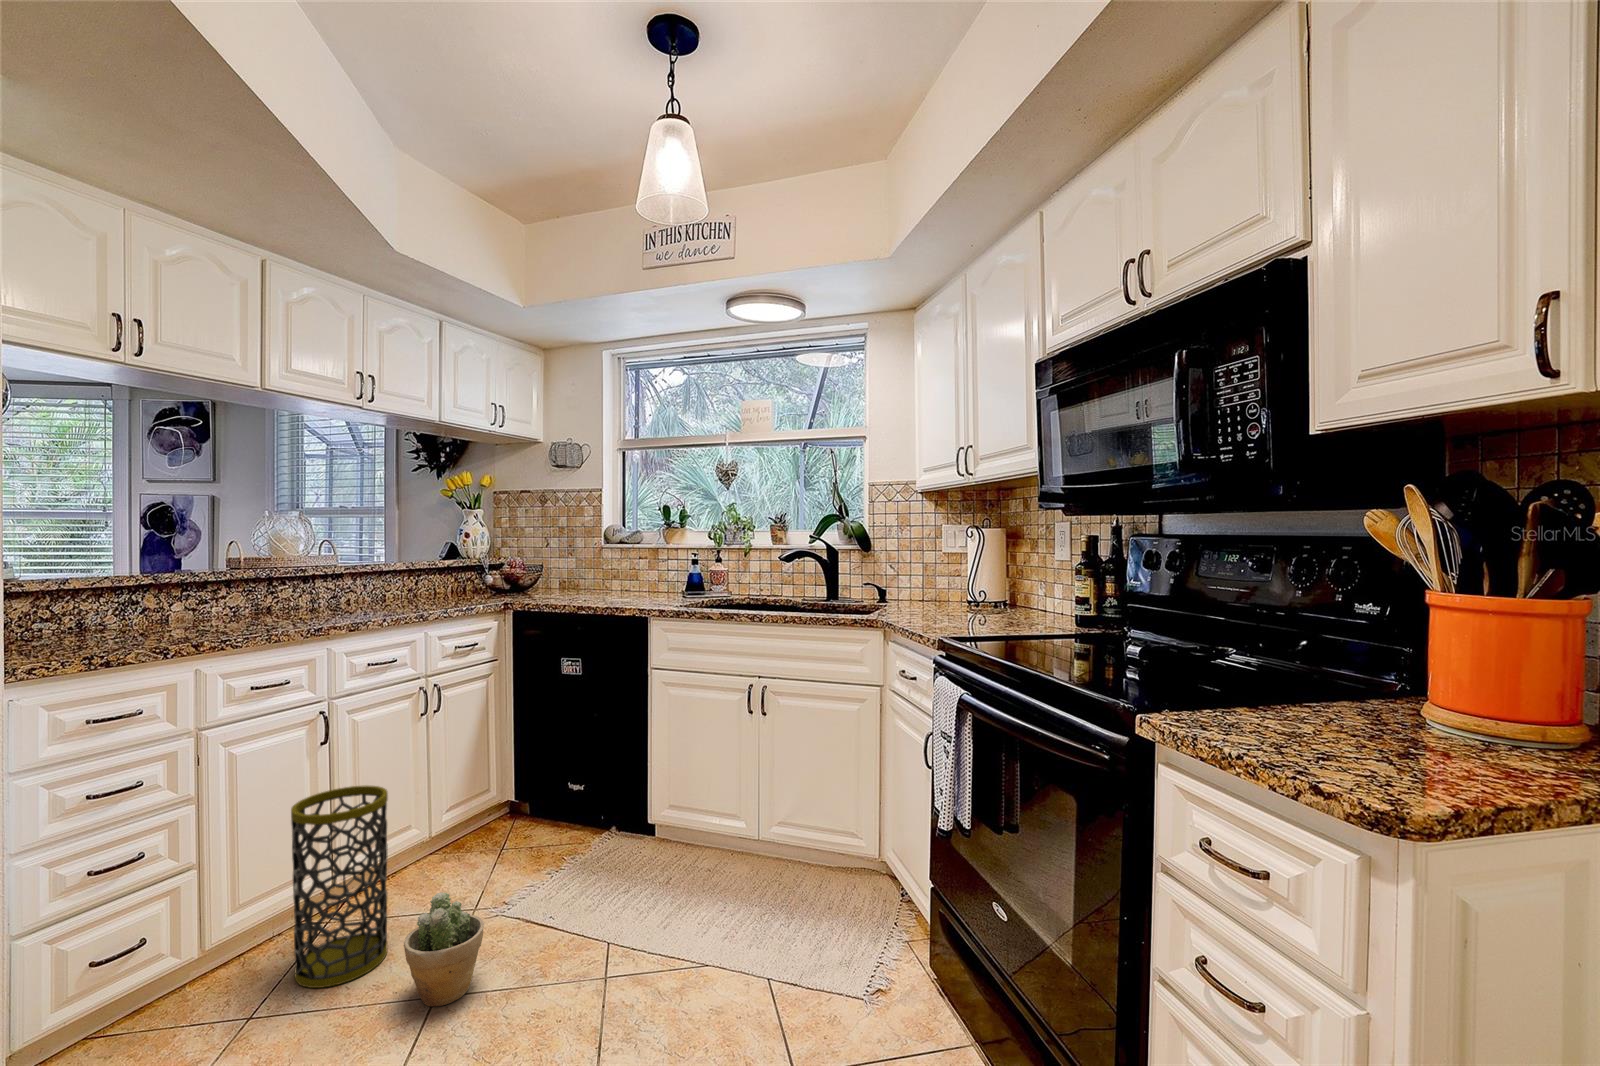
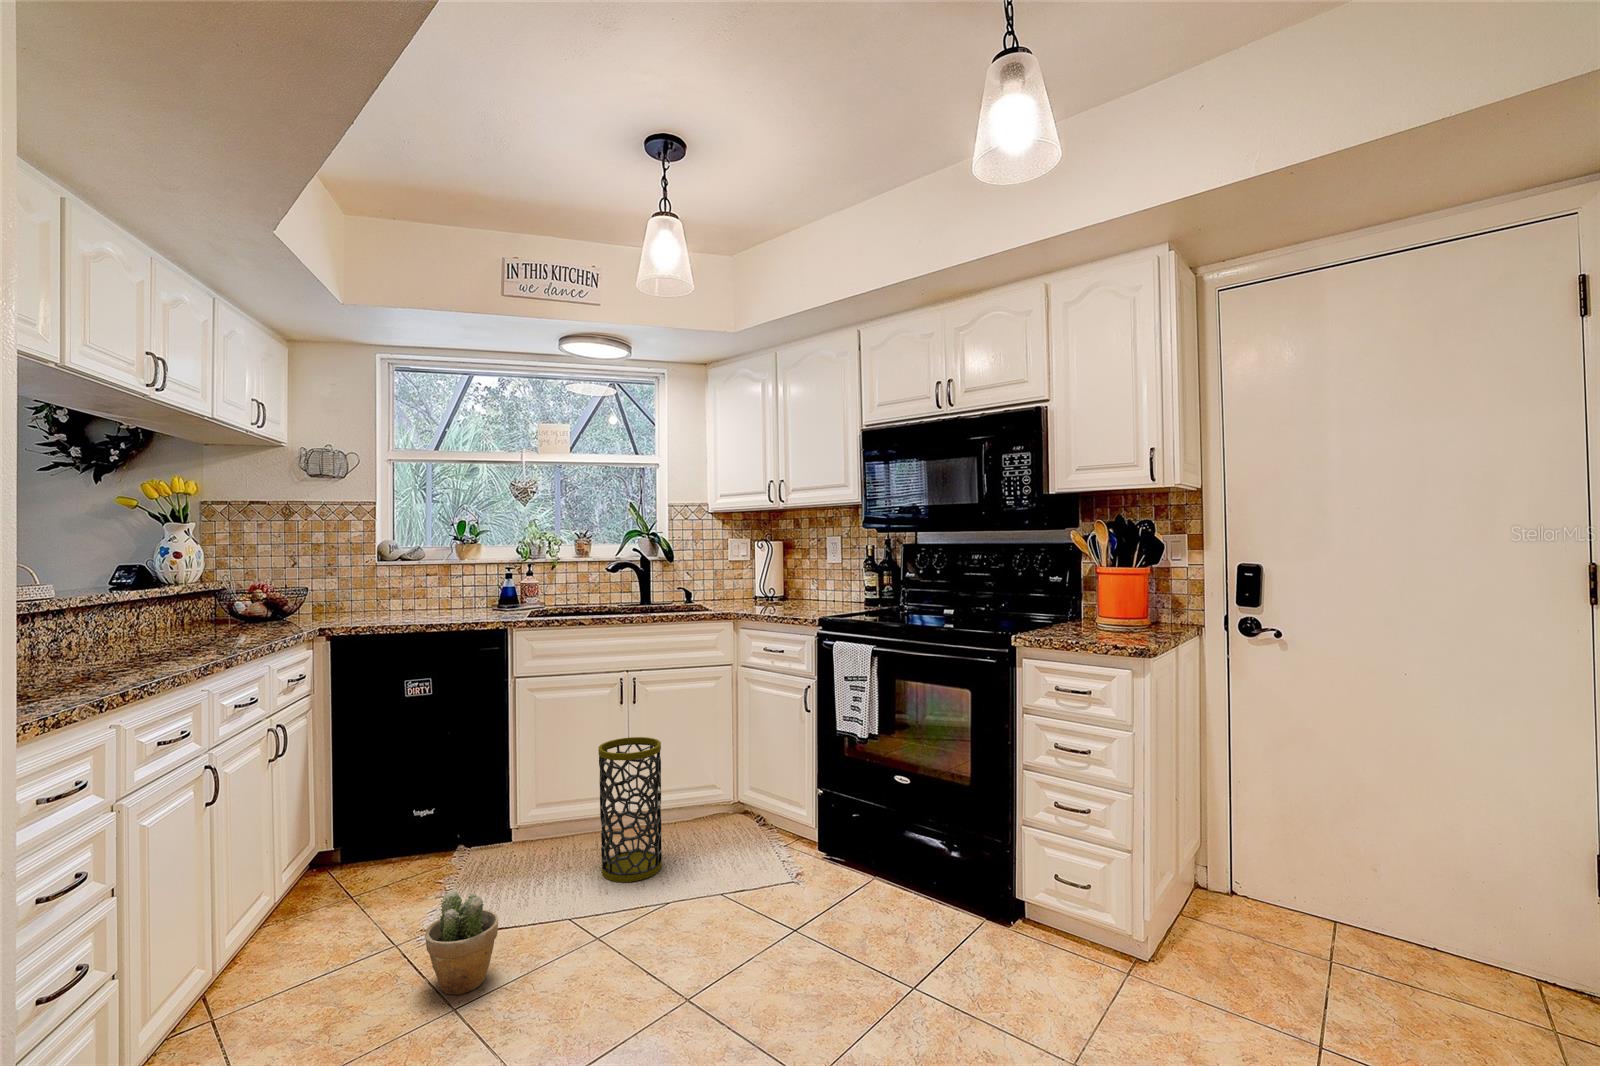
trash can: present [291,785,388,988] -> present [598,737,662,882]

